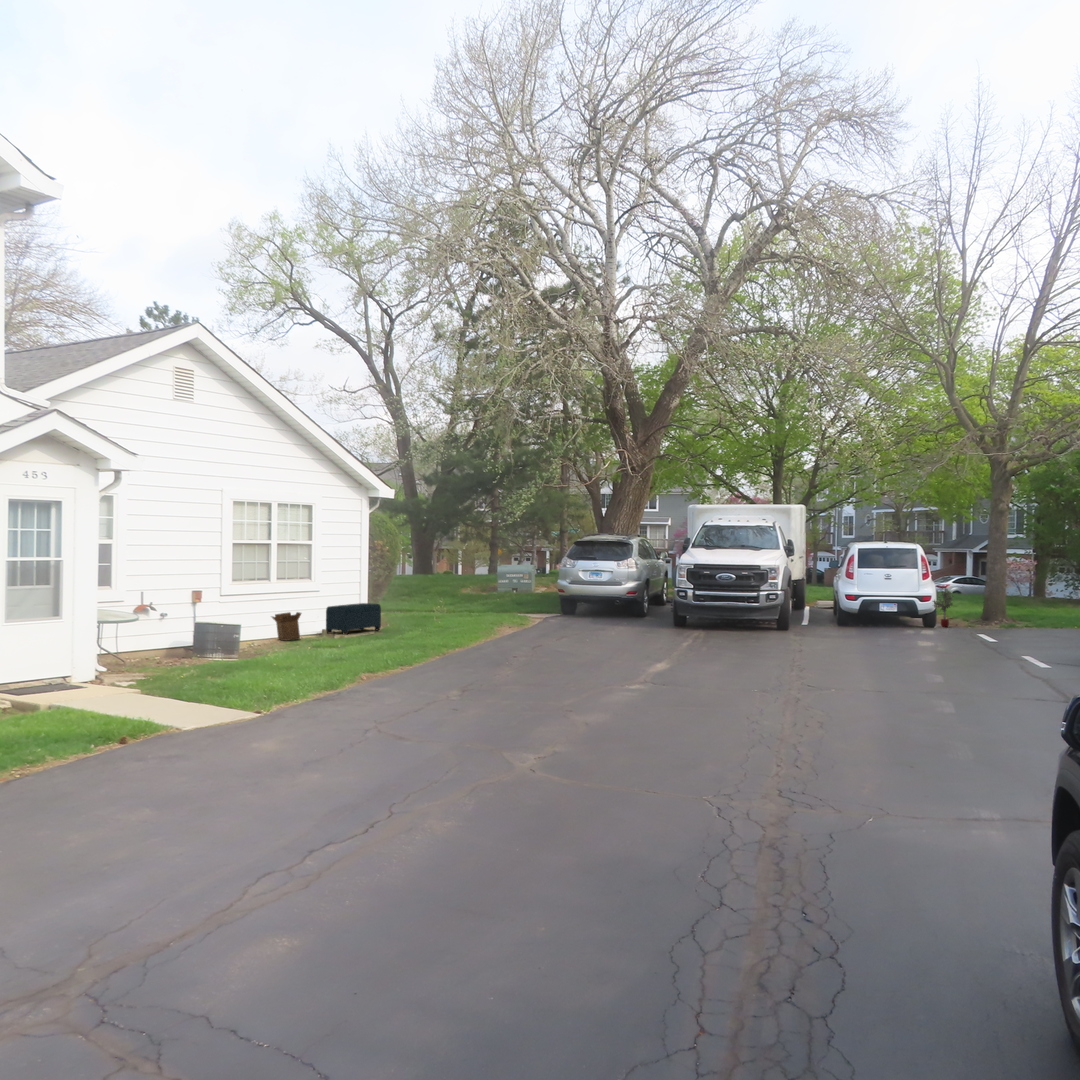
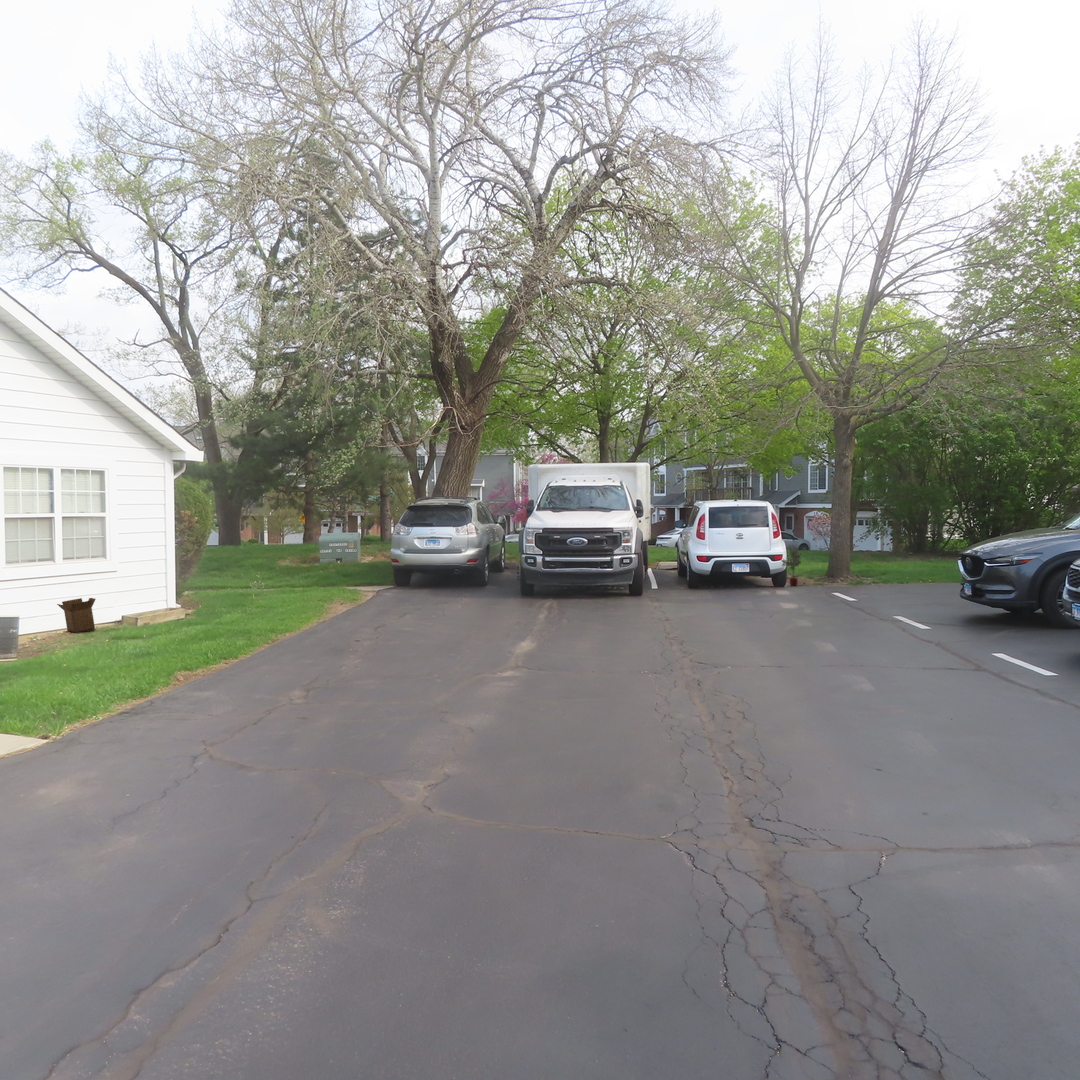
bench: present [326,603,381,635] -> none [126,584,193,621]

